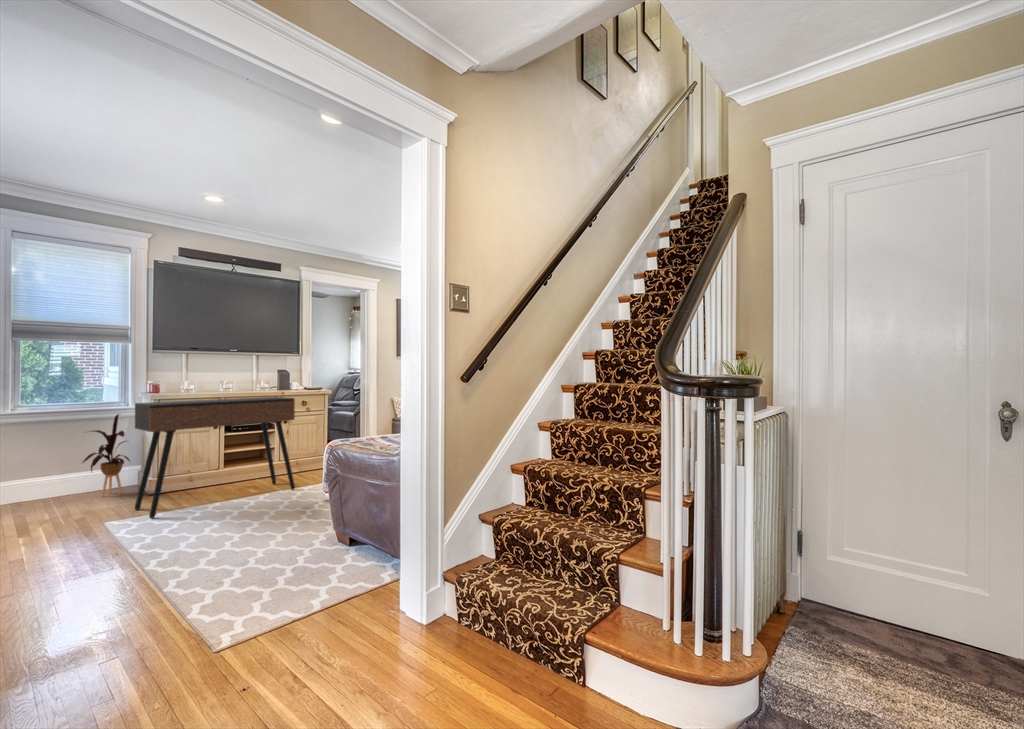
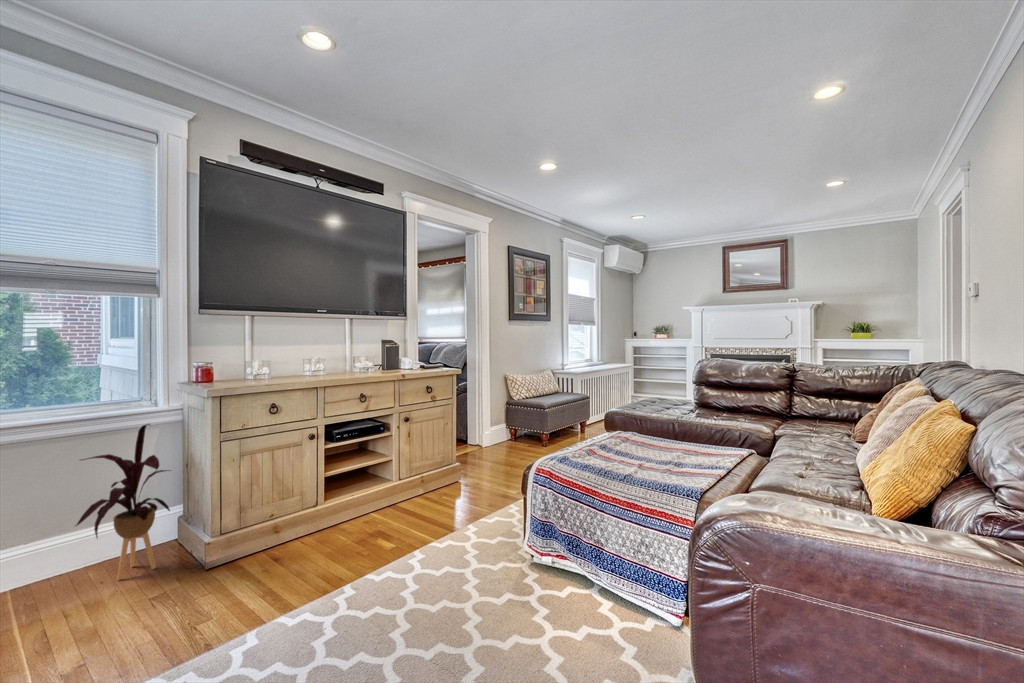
console table: present [135,397,295,518] -> none [186,384,460,671]

